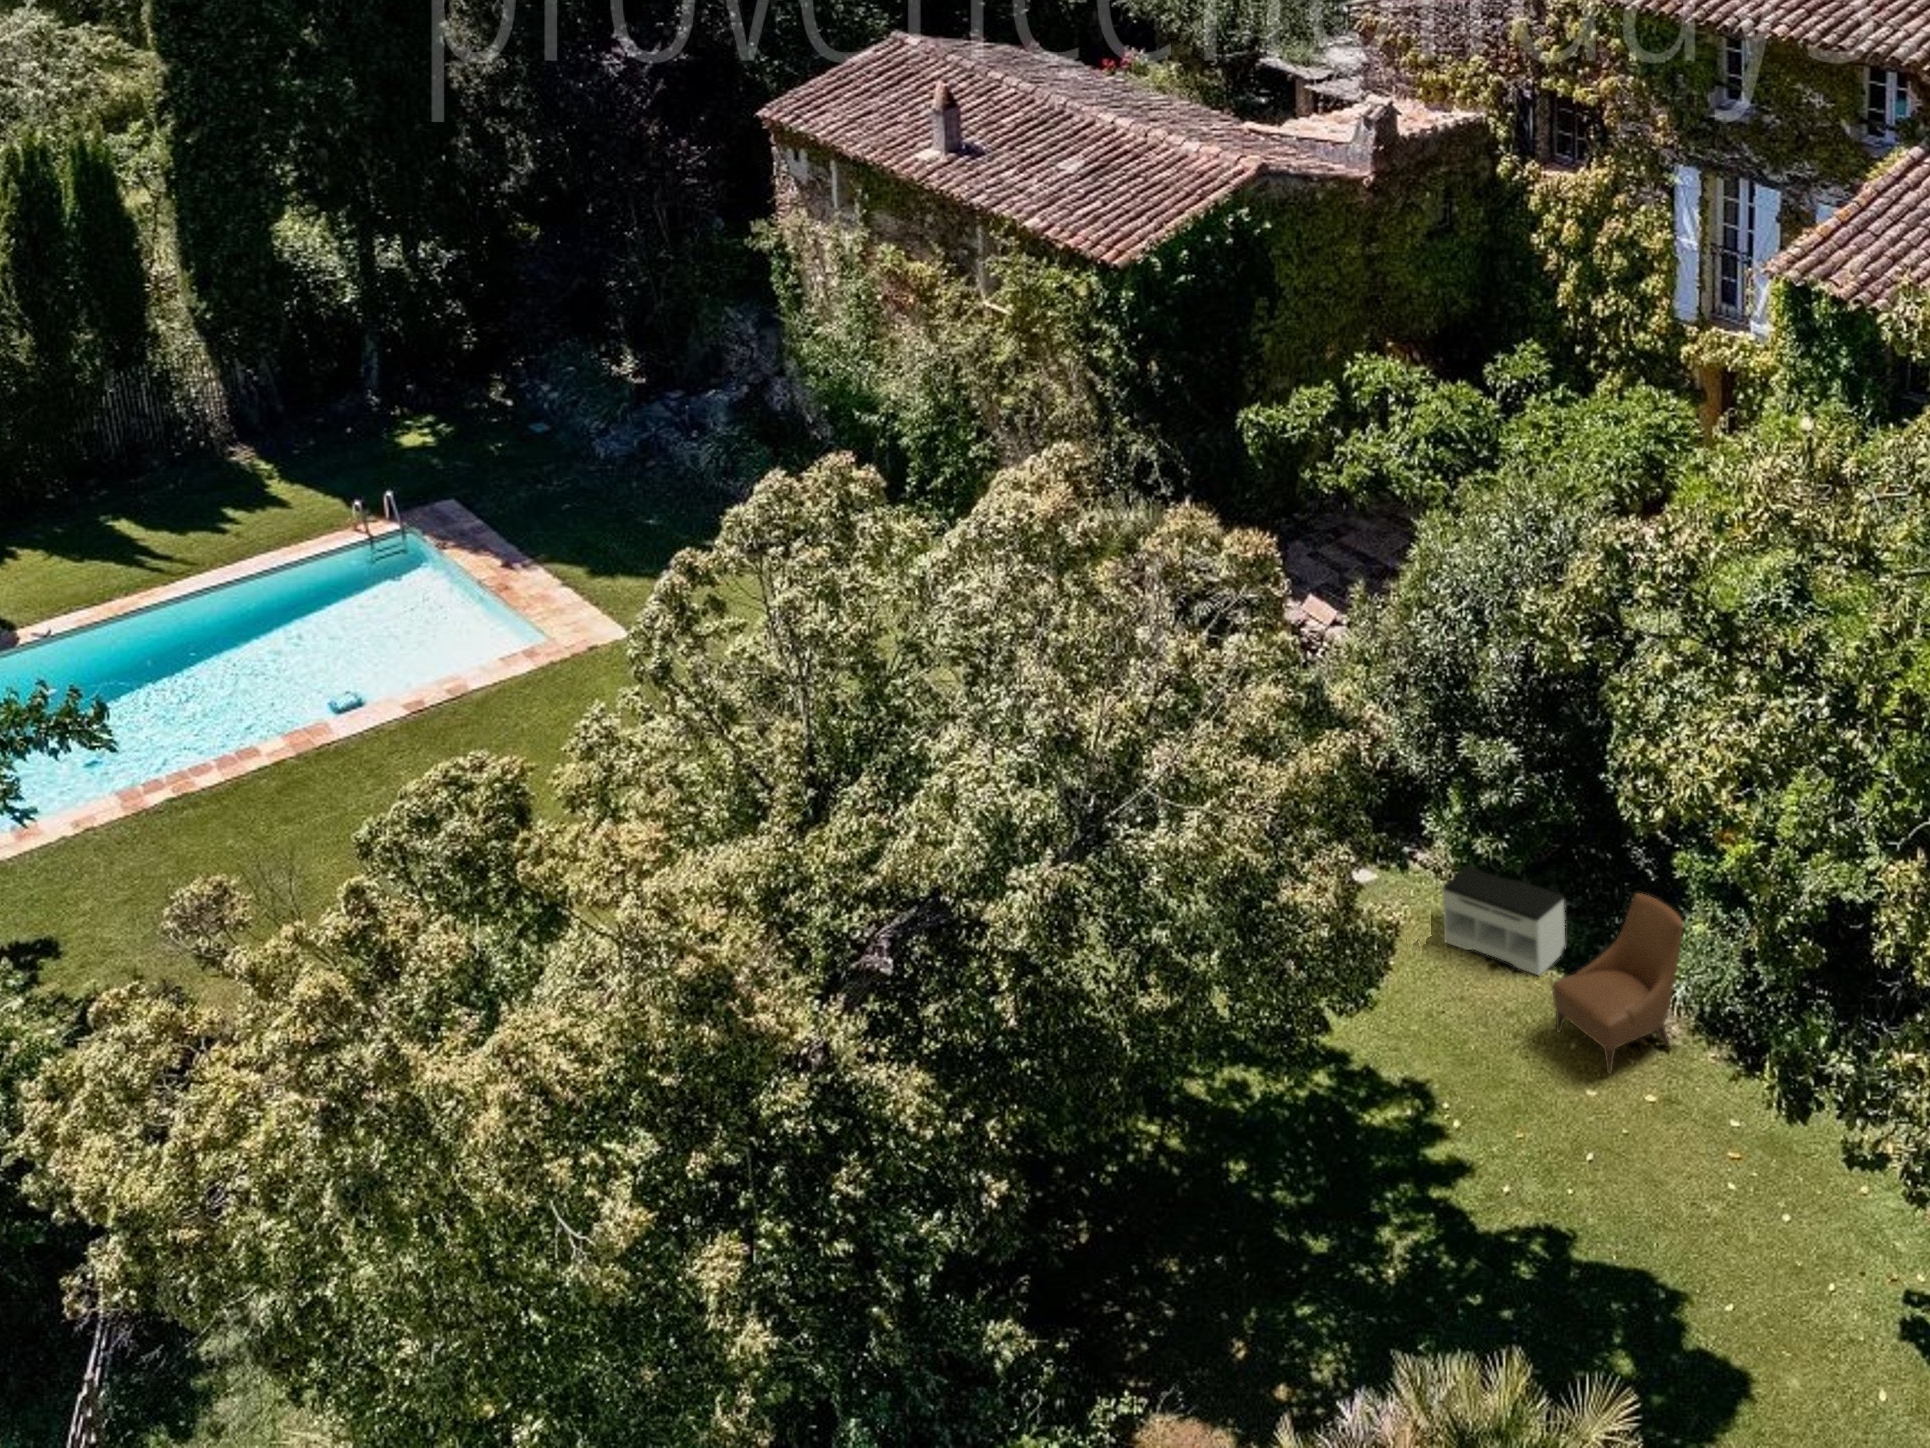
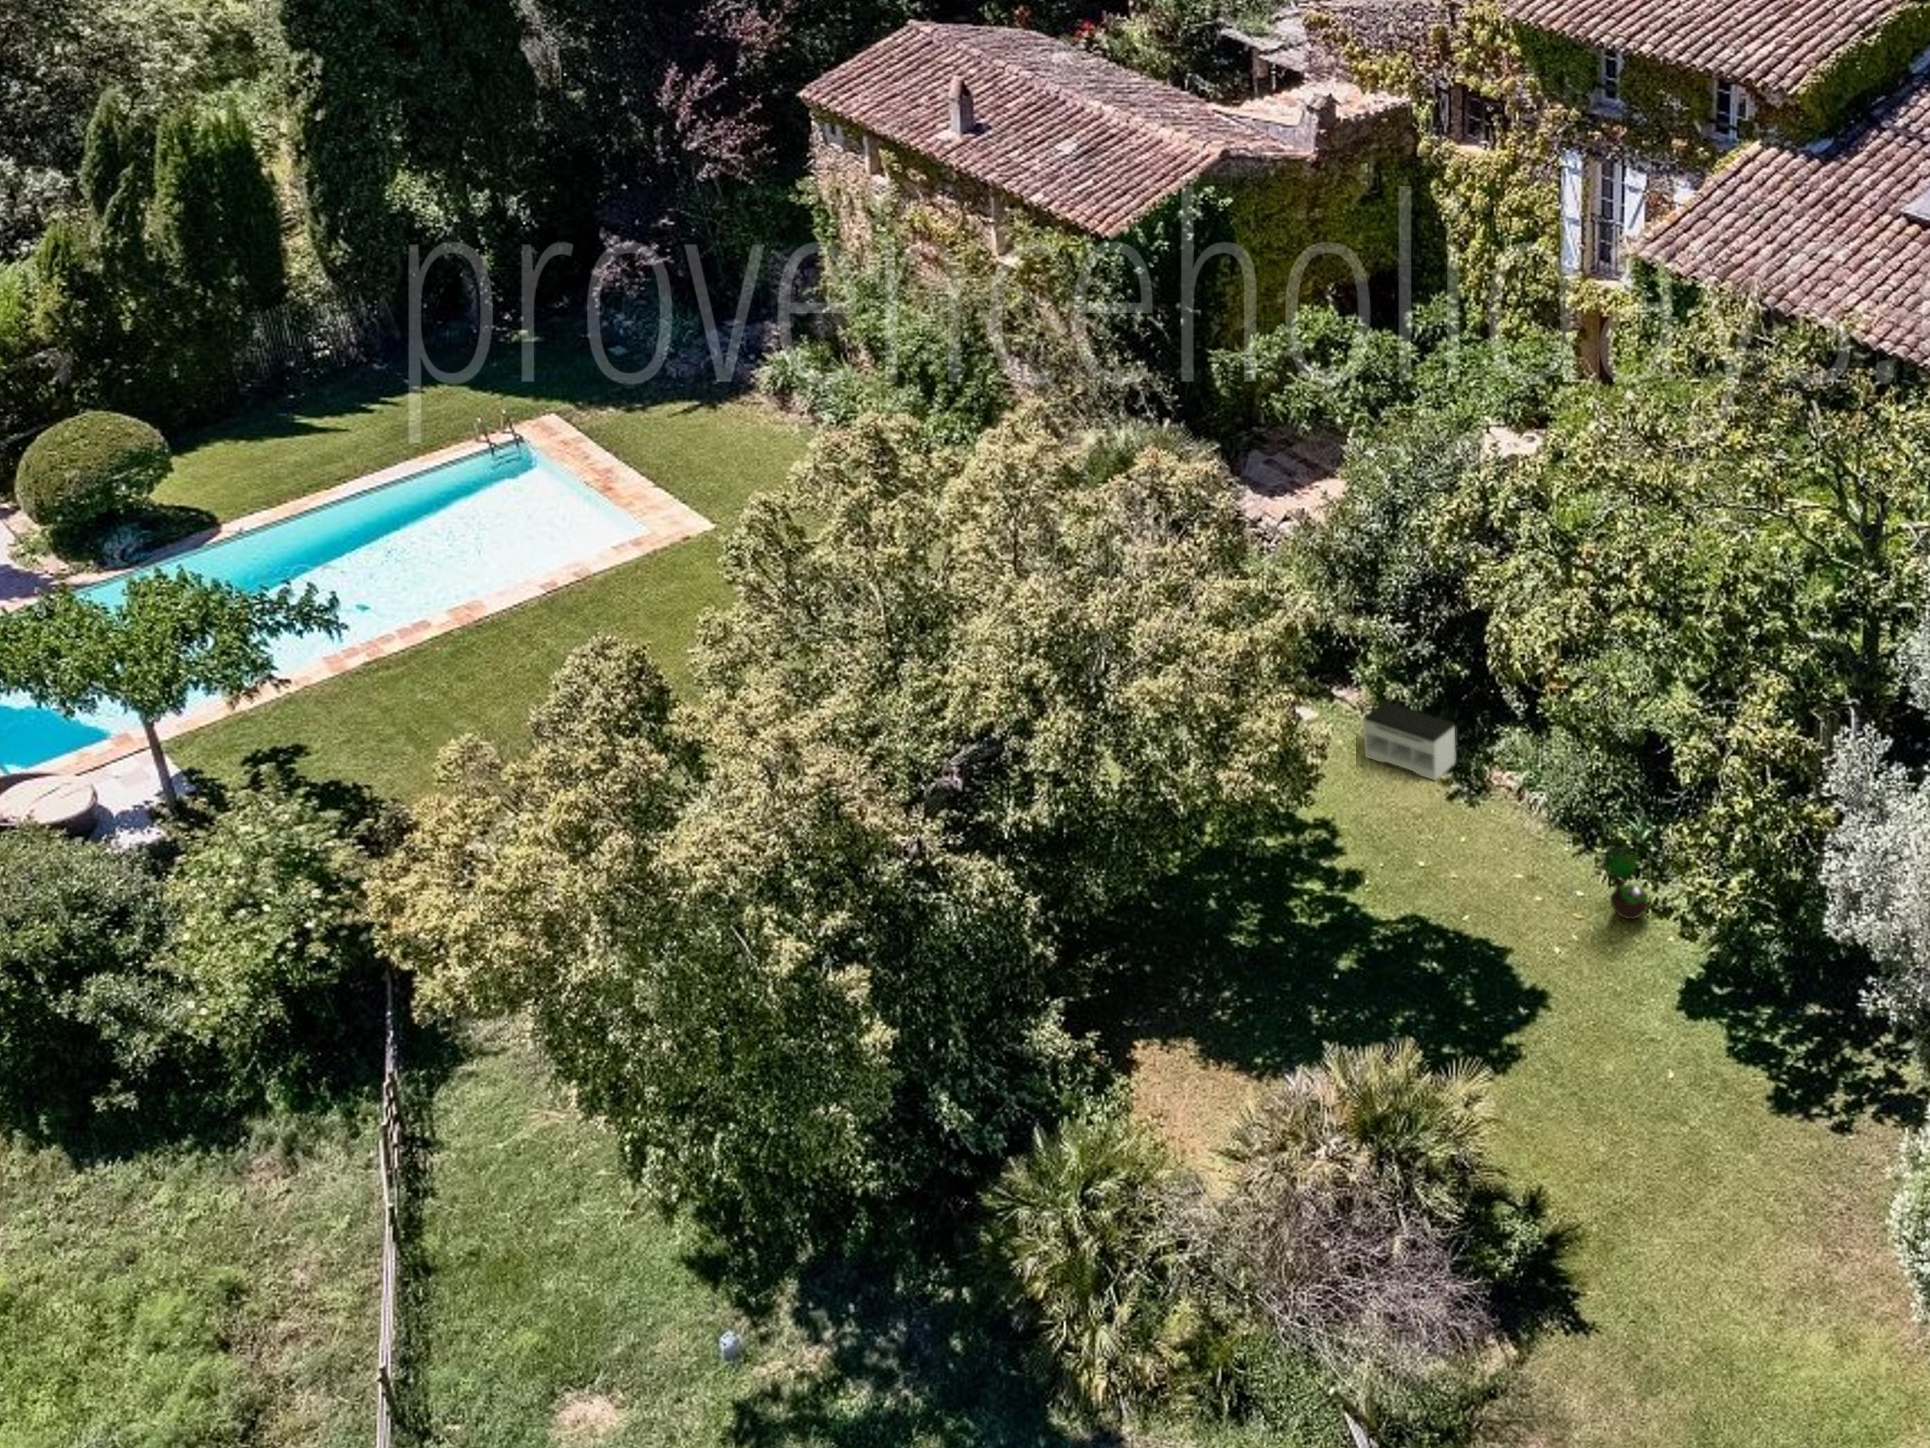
chair: present [1552,893,1683,1073] -> none [1444,722,1541,849]
potted tree: none [1765,1063,1844,1180] -> present [1598,849,1648,919]

